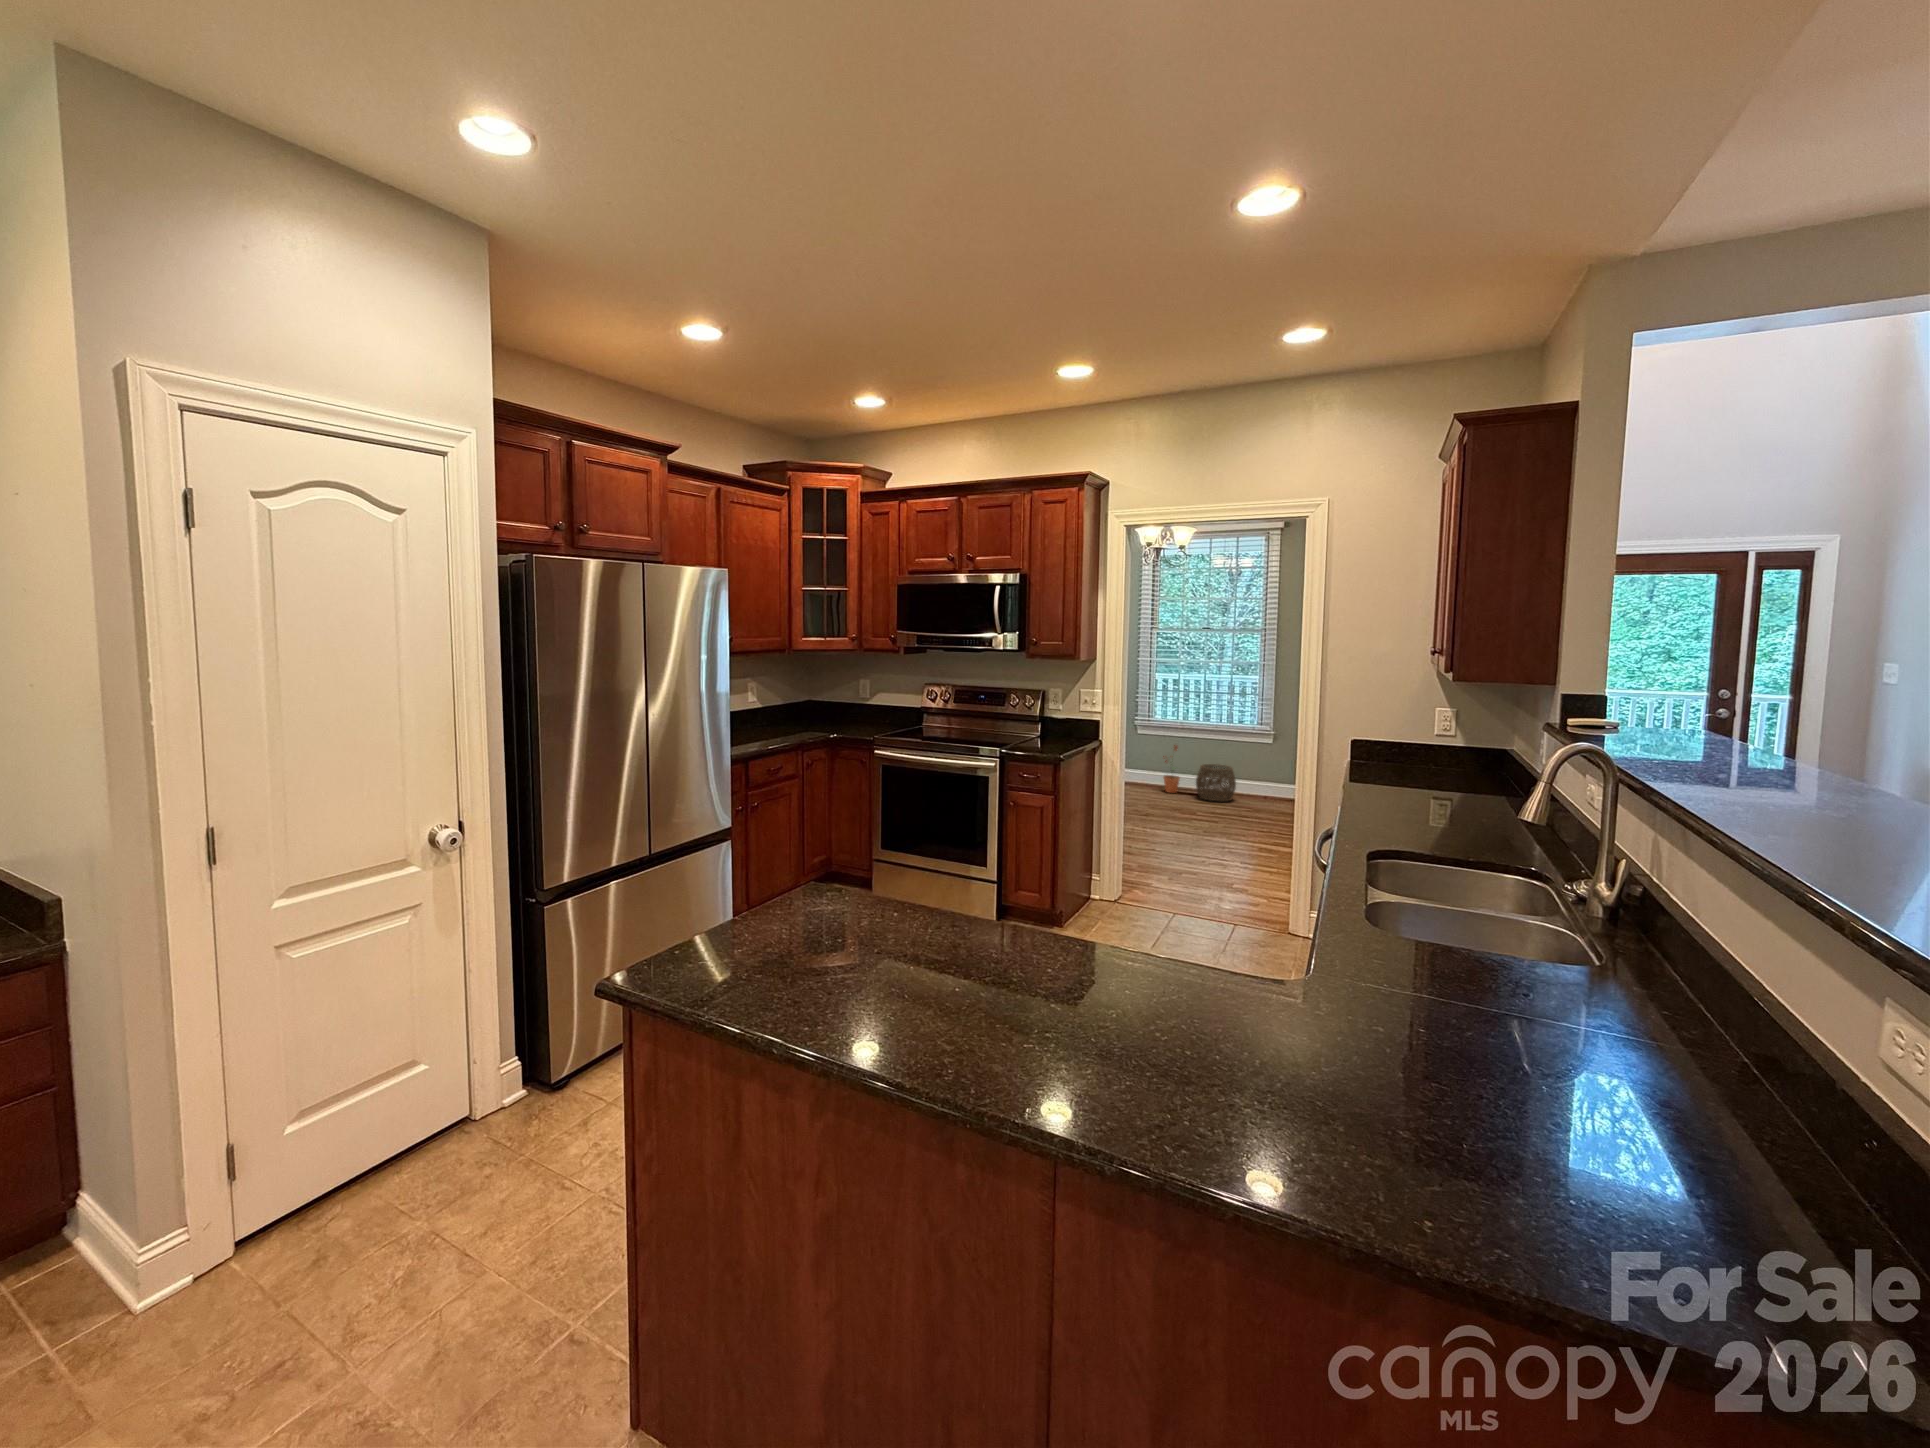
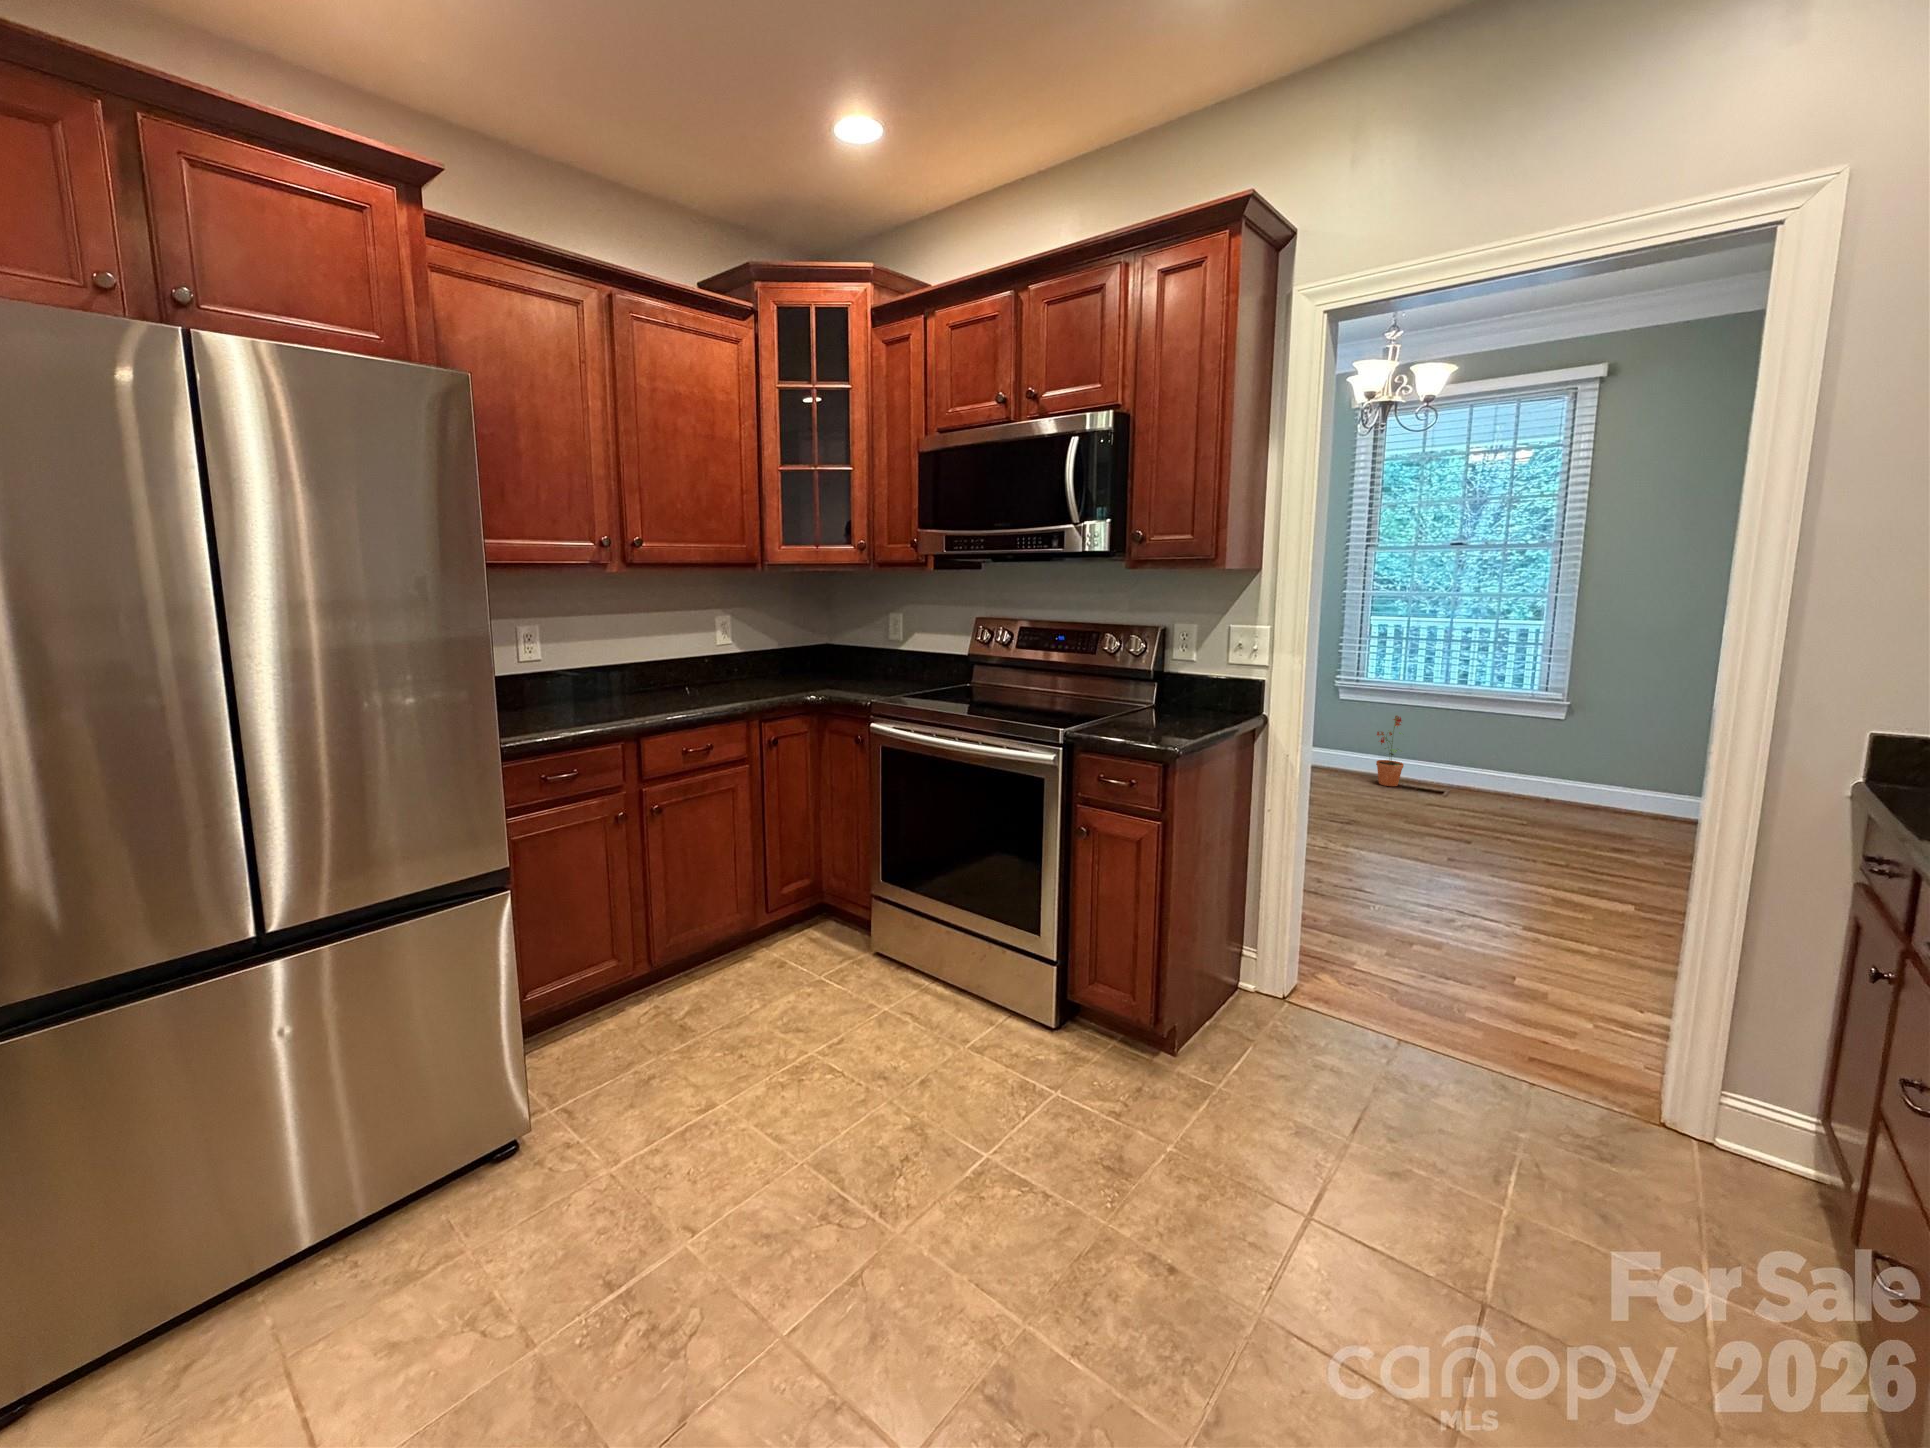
woven basket: present [1196,764,1236,802] -> none [1429,746,1498,805]

